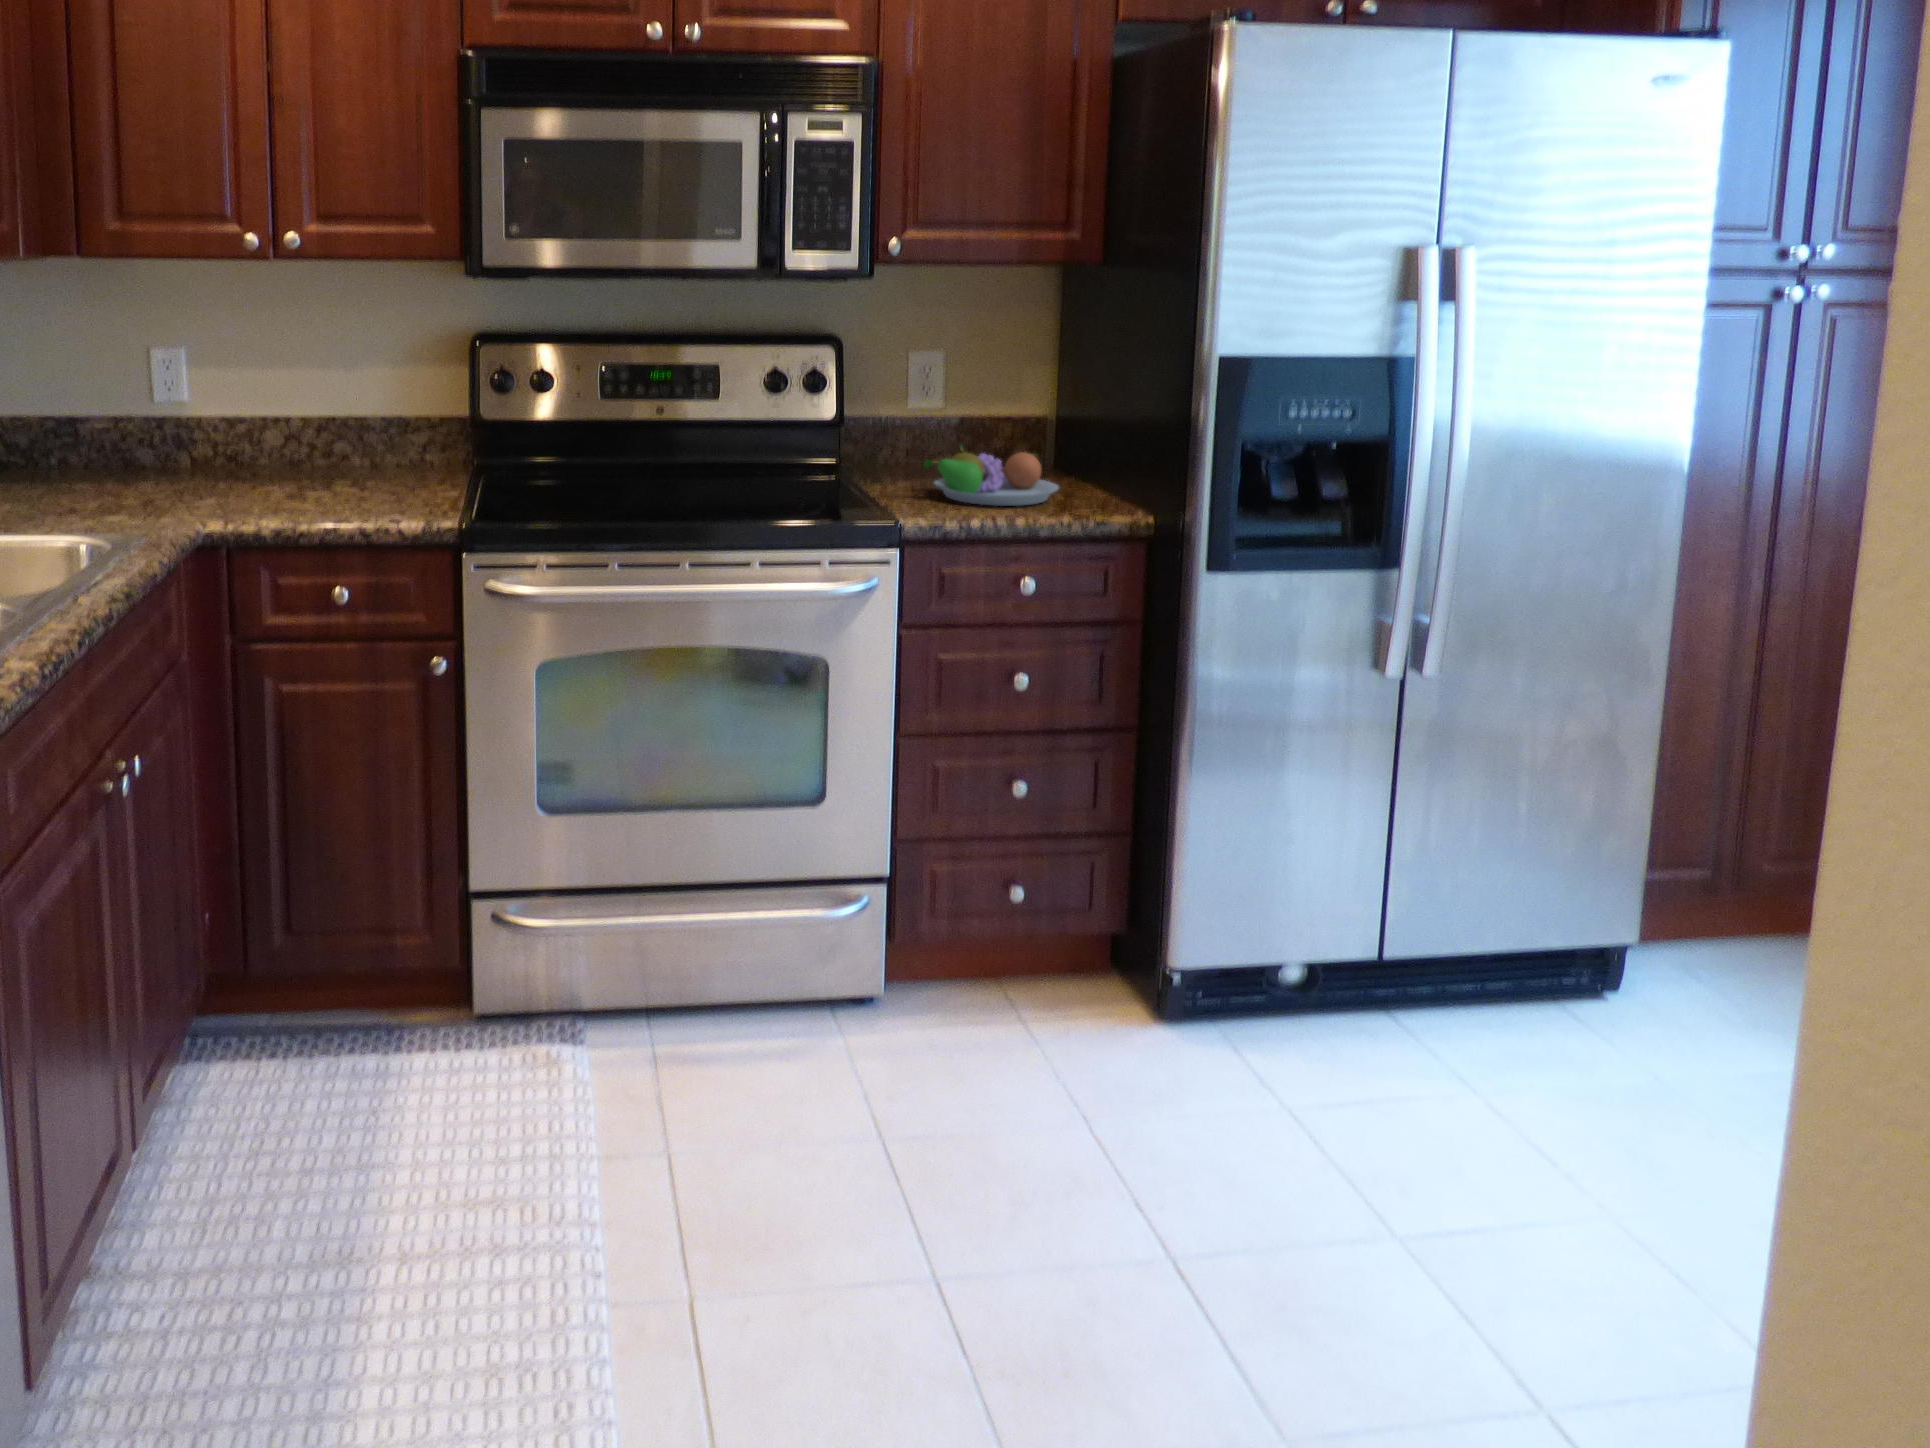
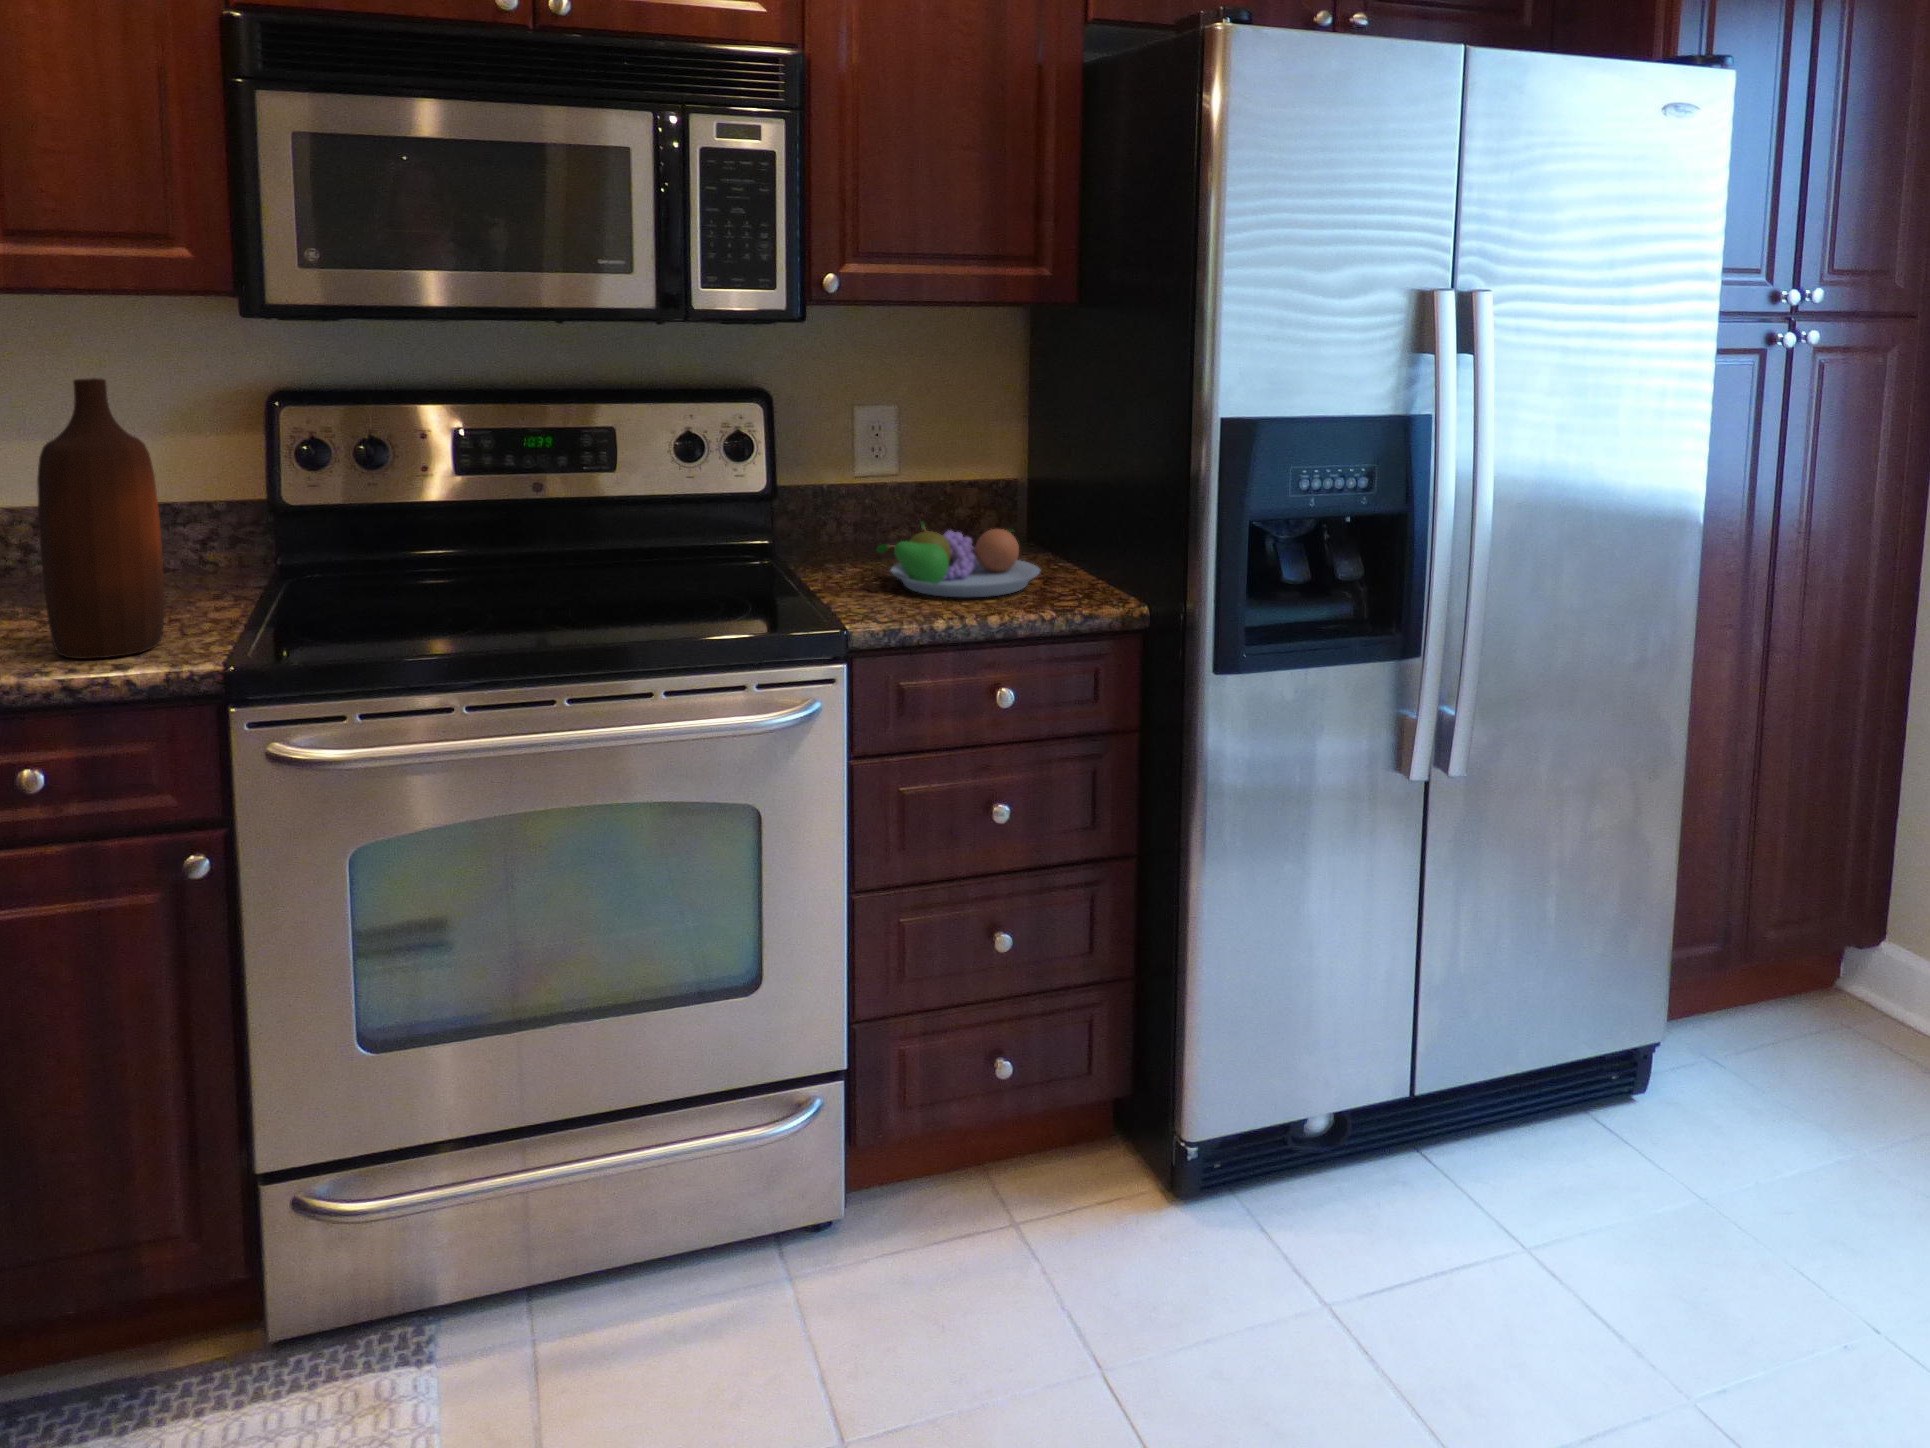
bottle: none [344,318,419,515] -> present [37,378,164,659]

